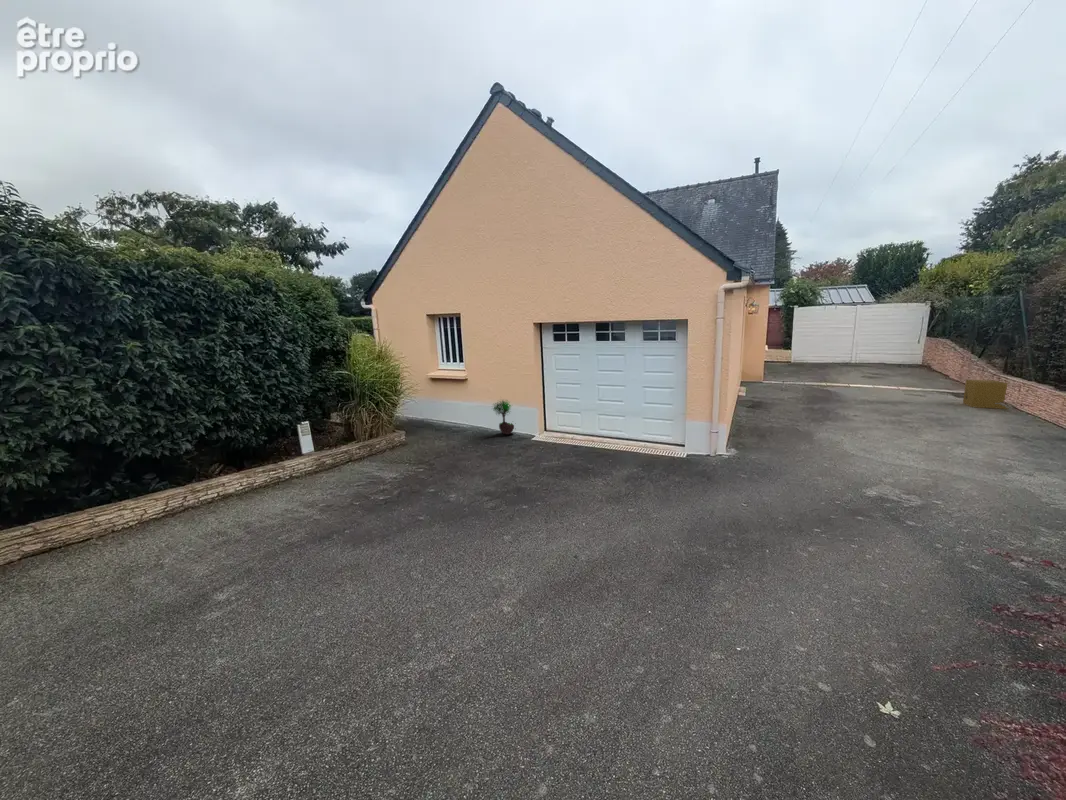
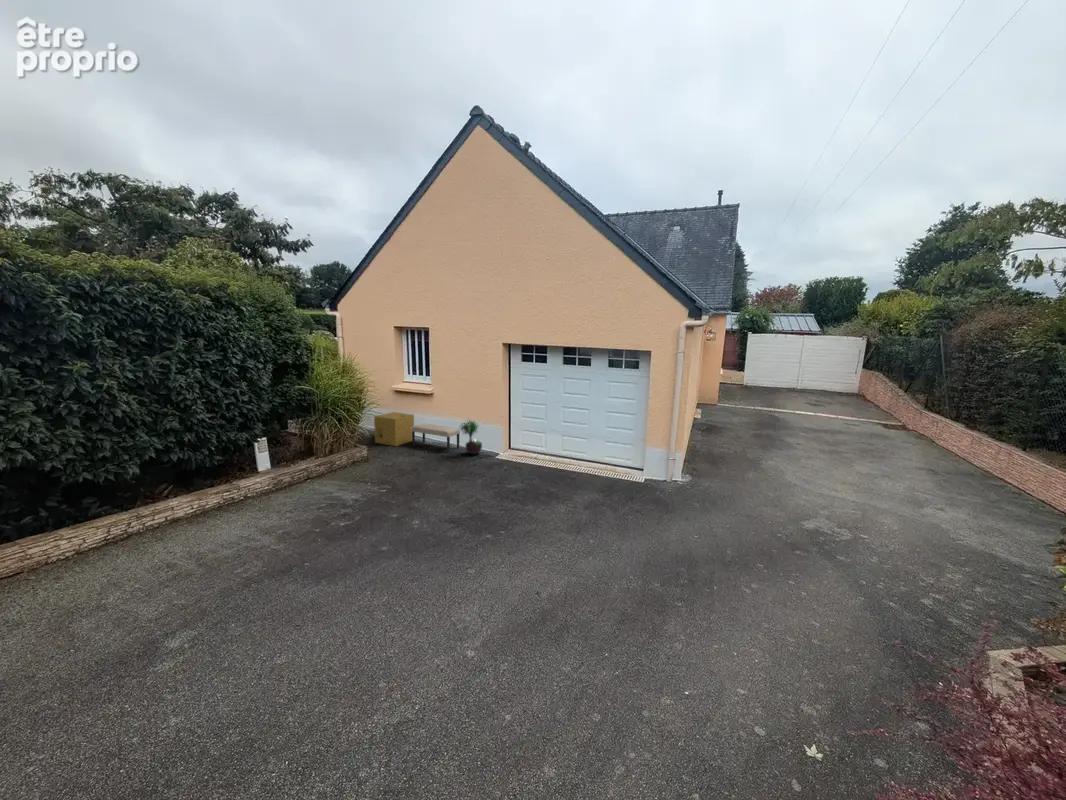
cardboard box: present [963,380,1008,409] -> present [374,412,414,446]
bench: none [445,407,493,433] -> present [411,424,460,452]

